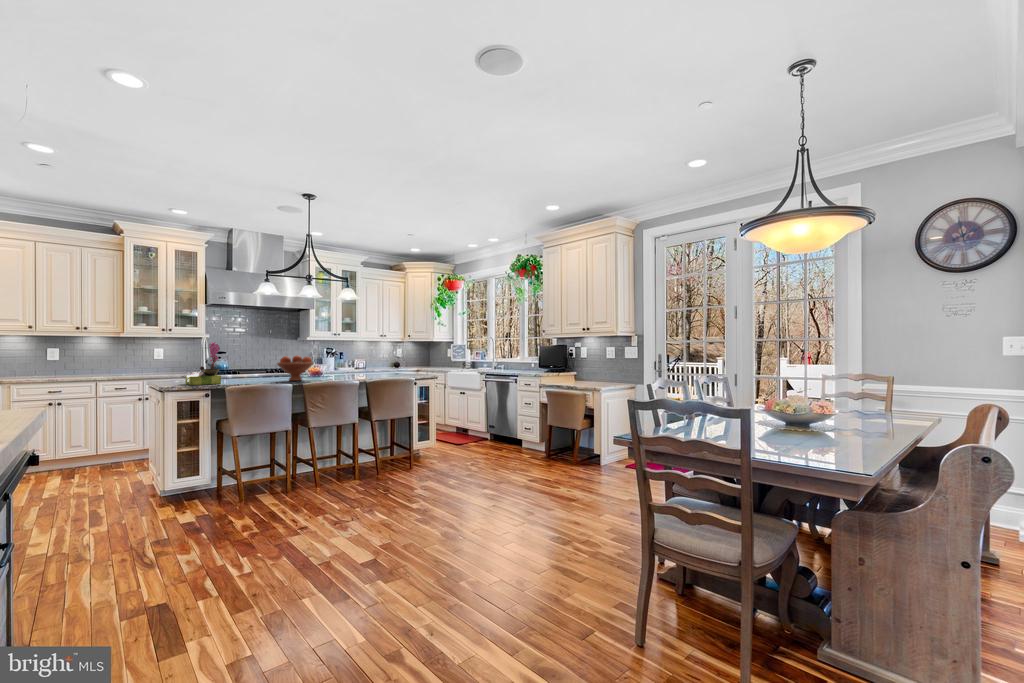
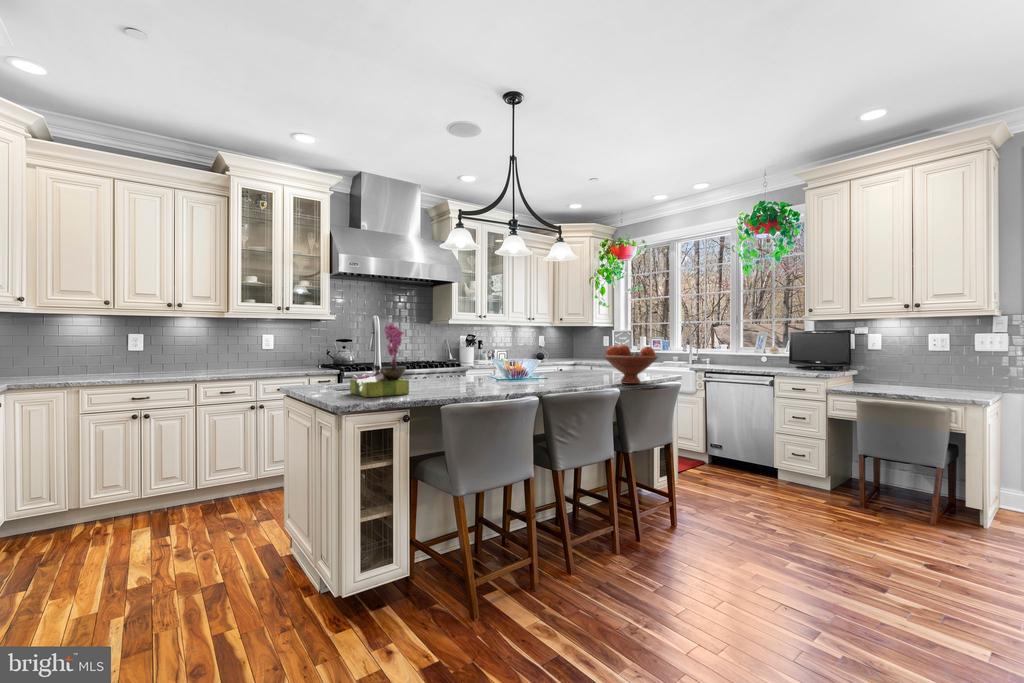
fruit bowl: present [277,356,314,381] -> present [605,345,658,384]

